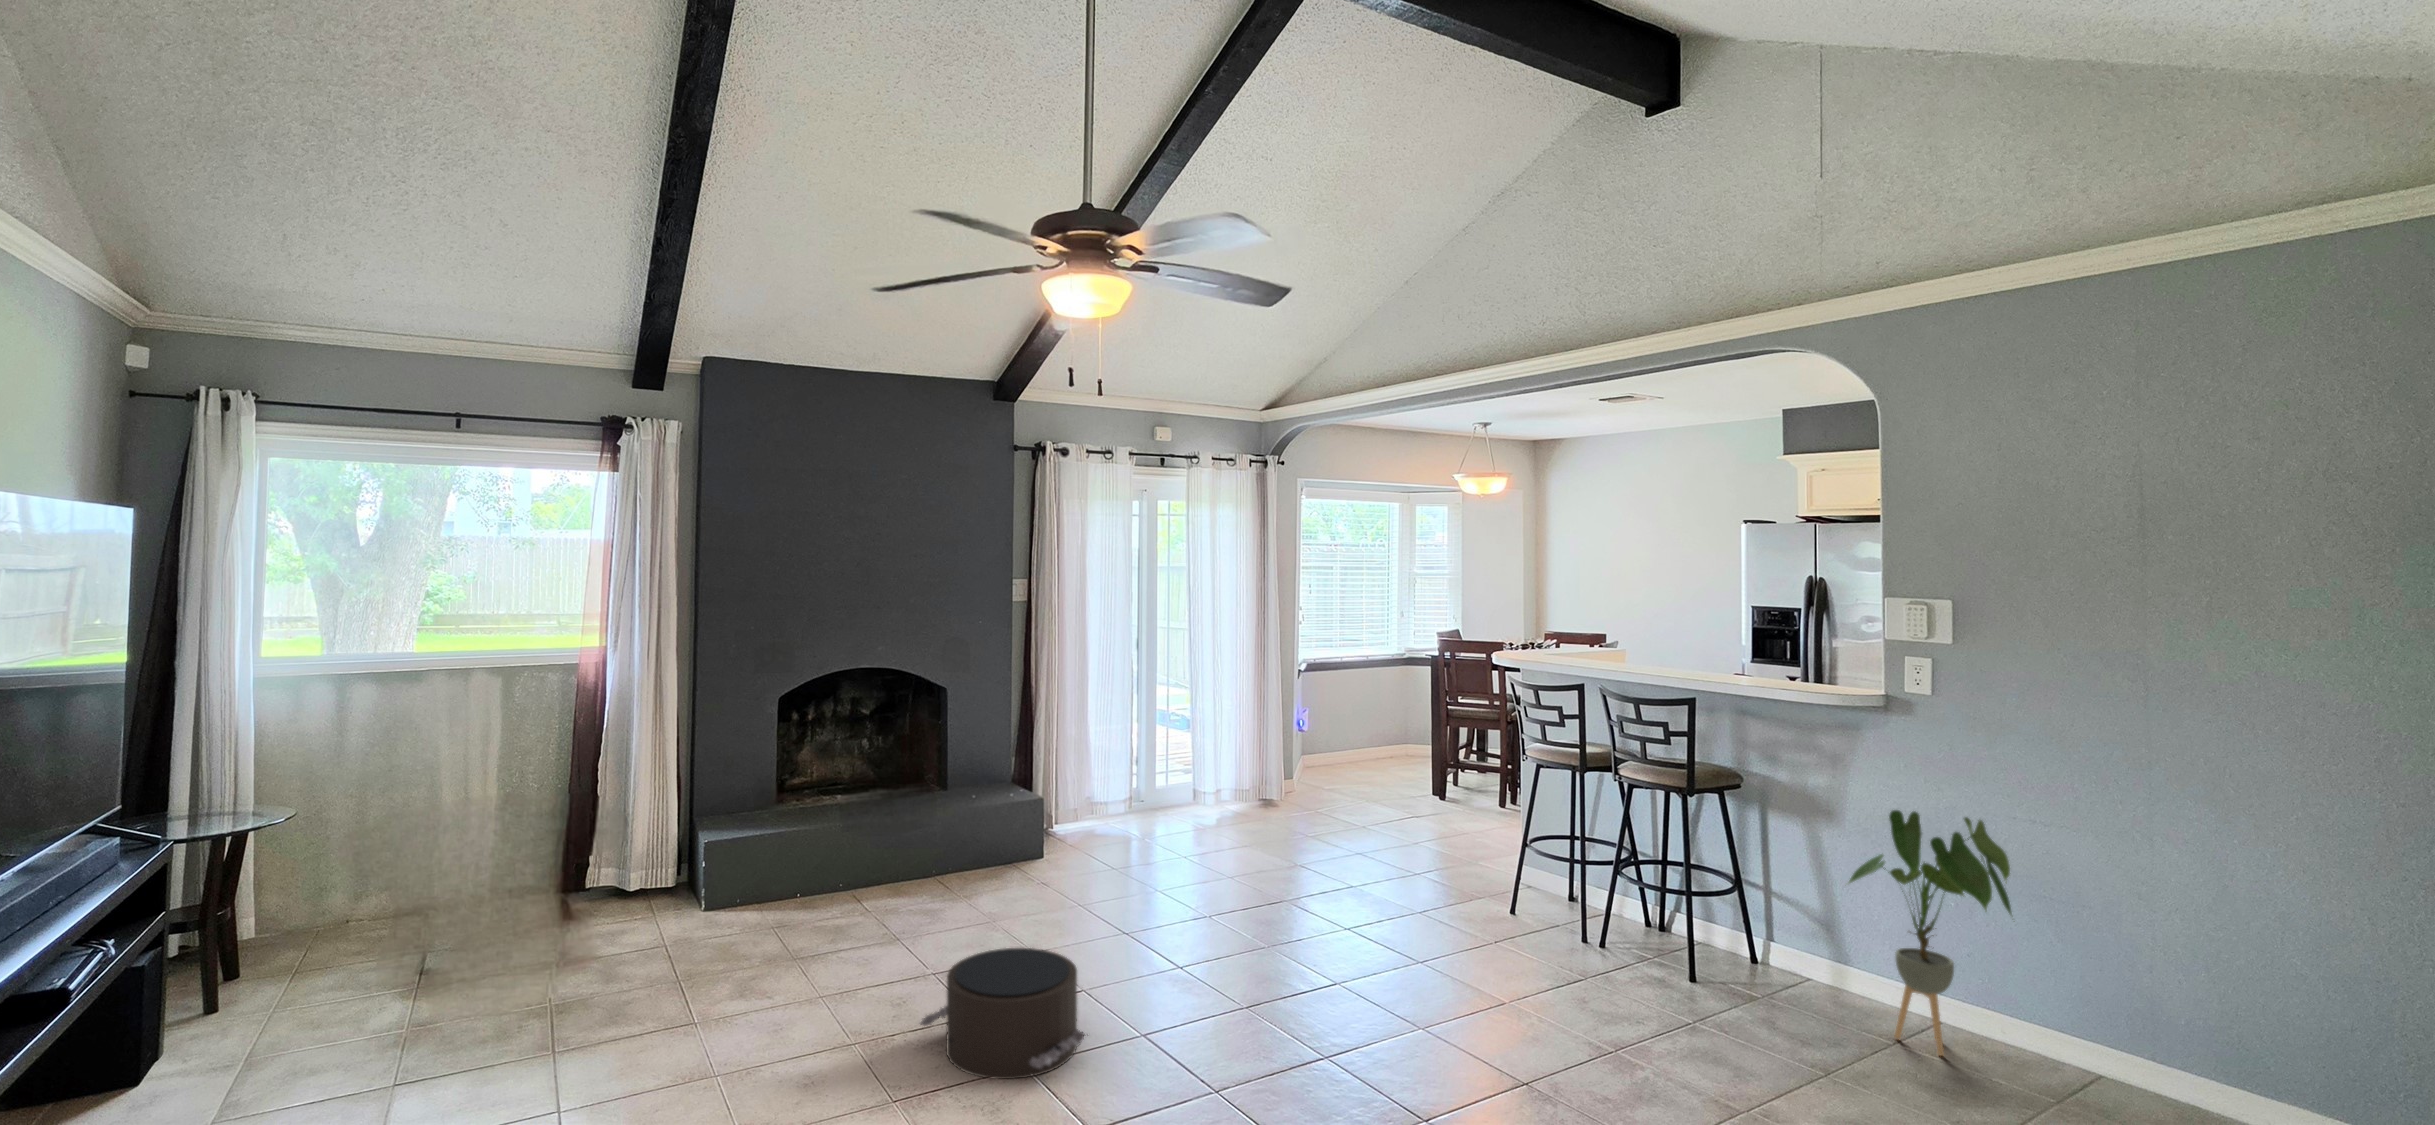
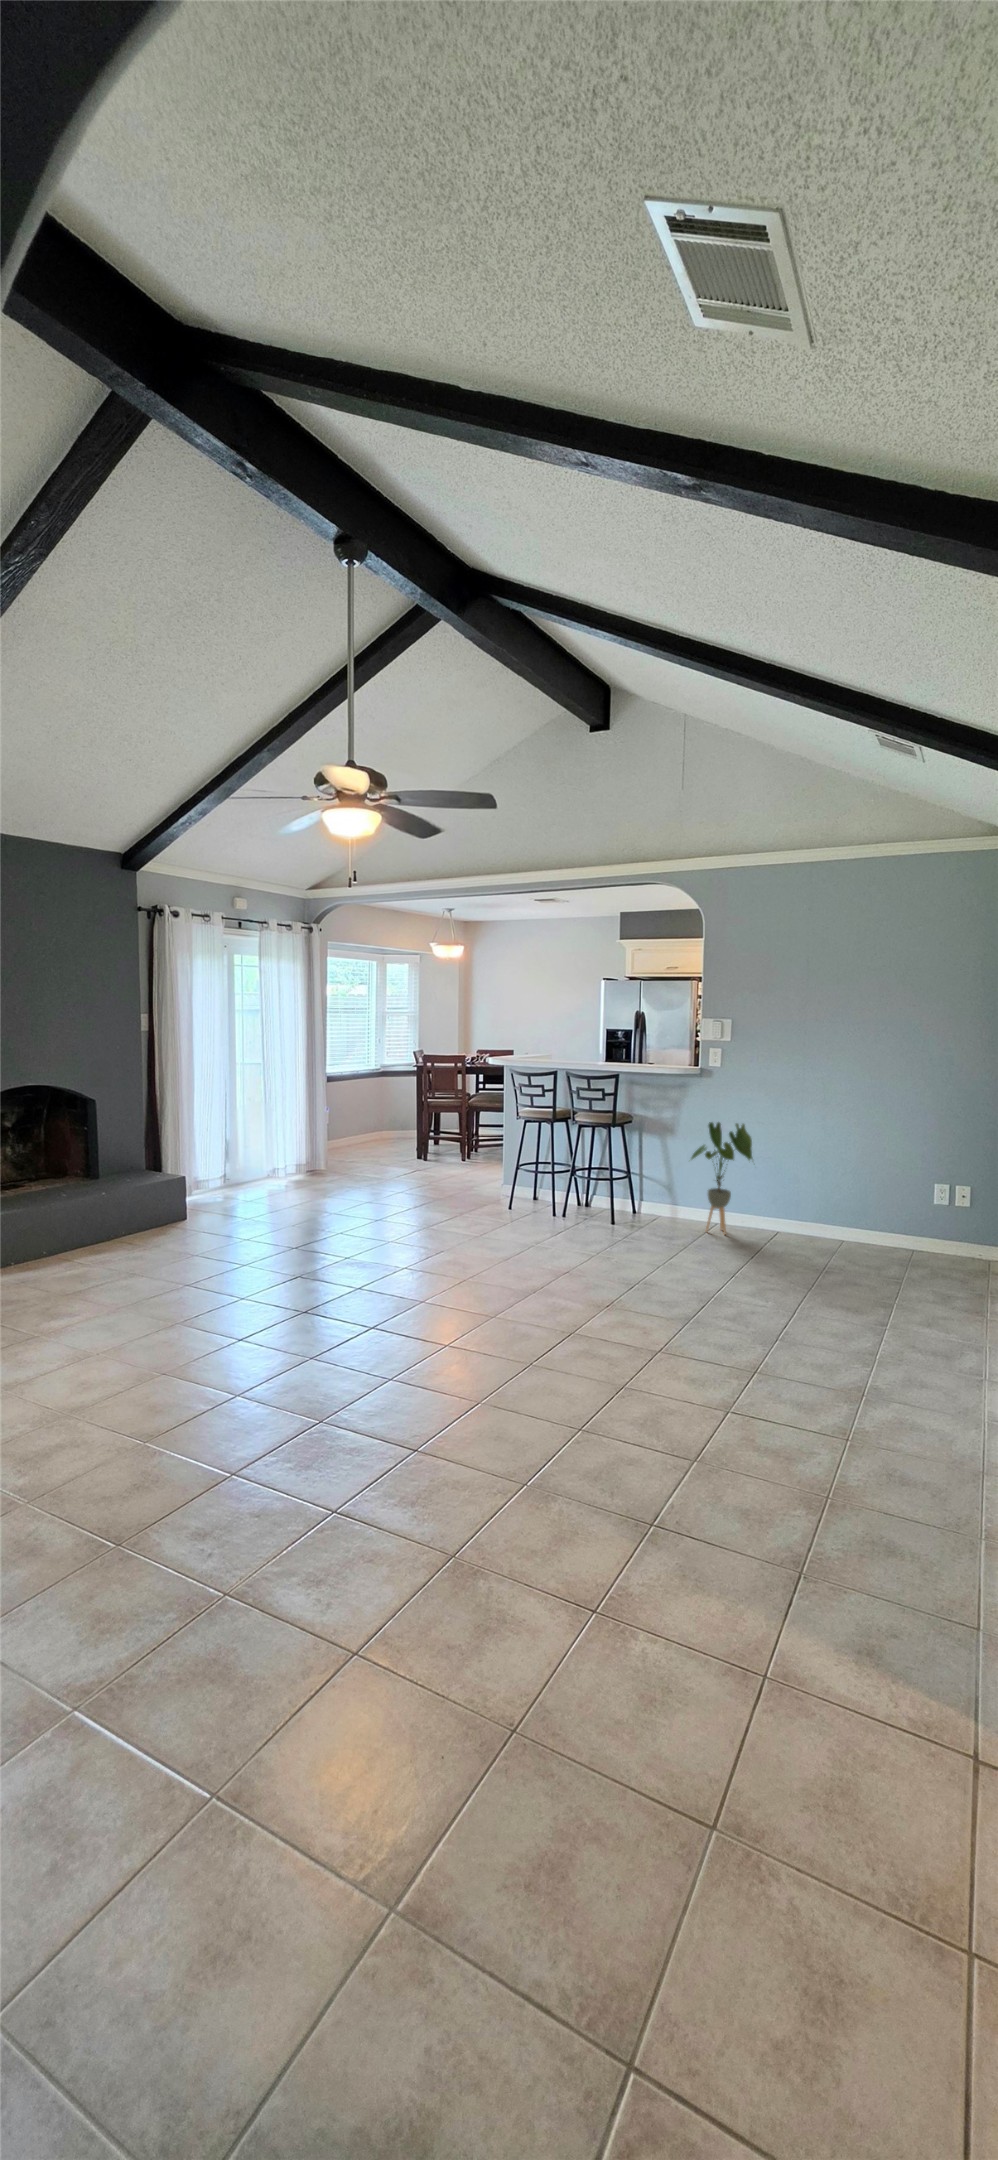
pouf: present [920,948,1085,1079] -> none [225,1250,340,1323]

